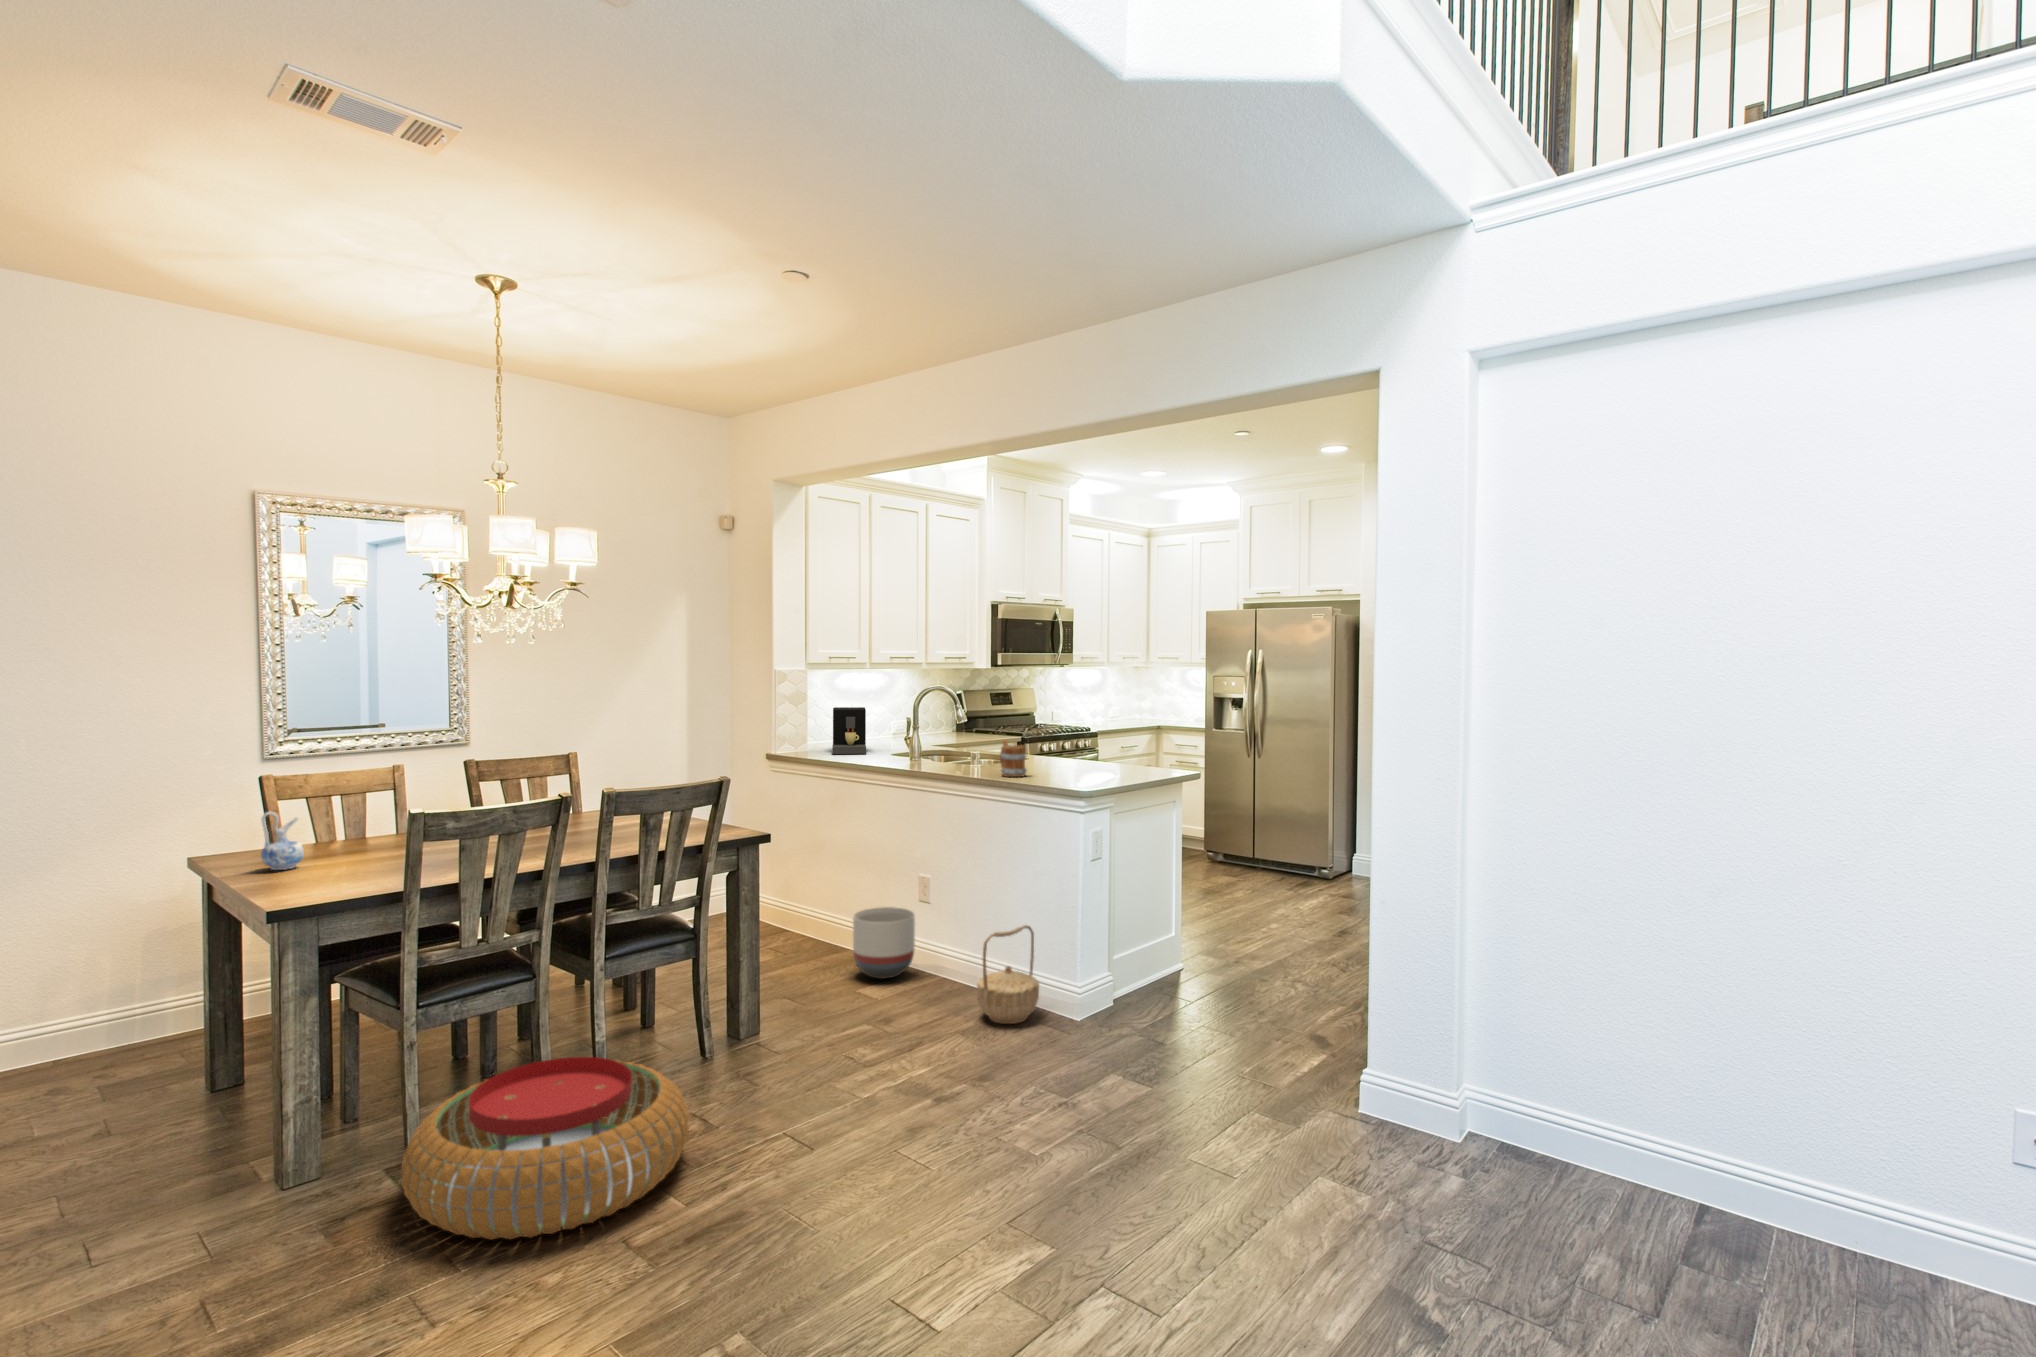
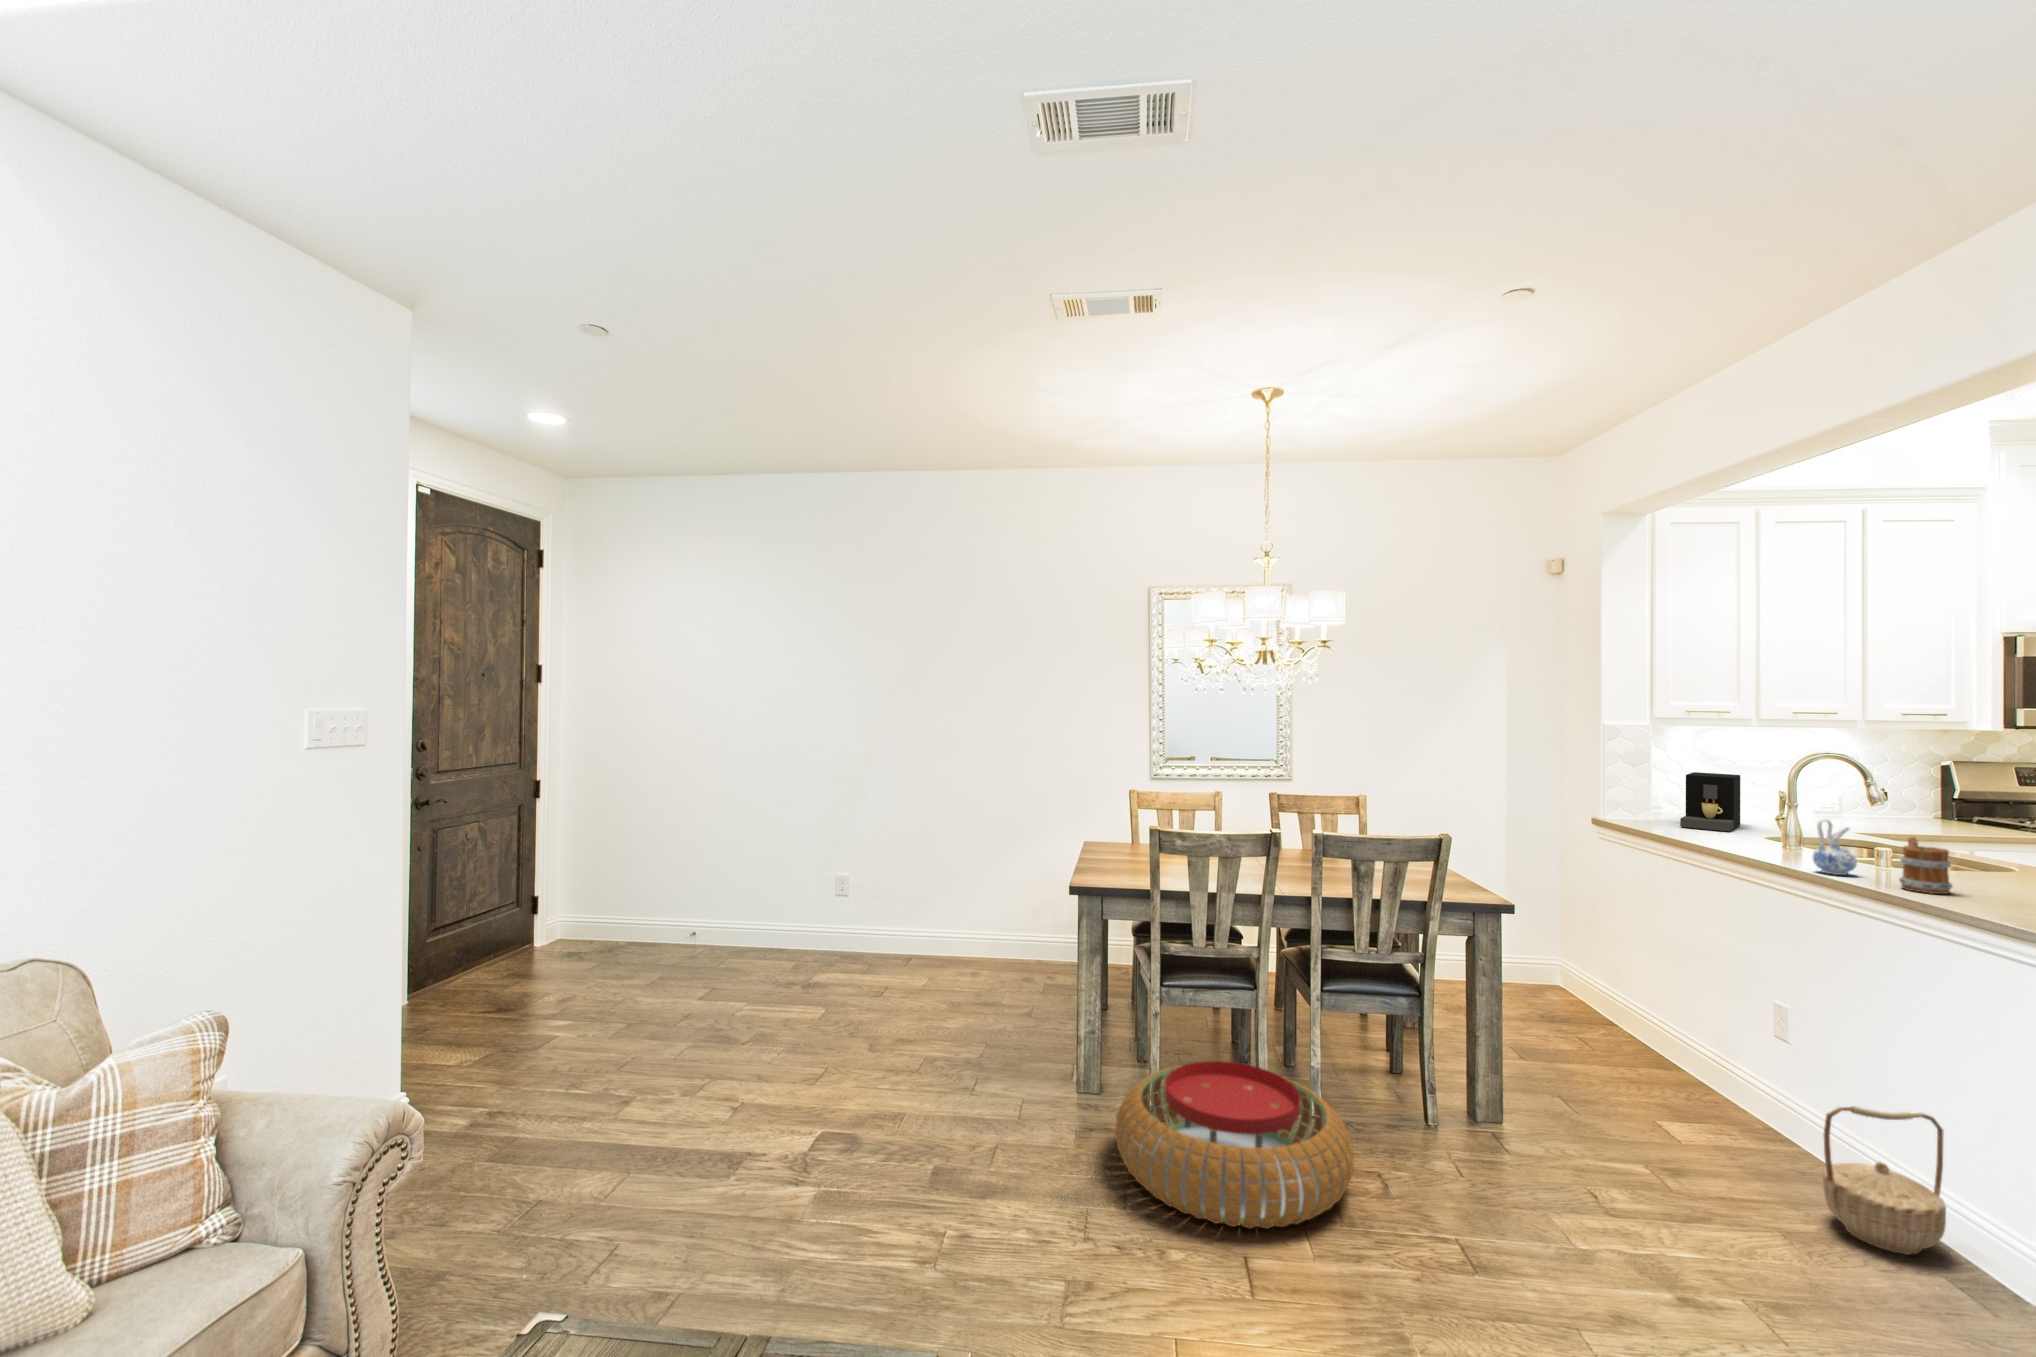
ceramic pitcher: present [261,812,304,870] -> present [1813,819,1857,875]
planter: present [853,907,915,979] -> none [1661,1020,1756,1117]

